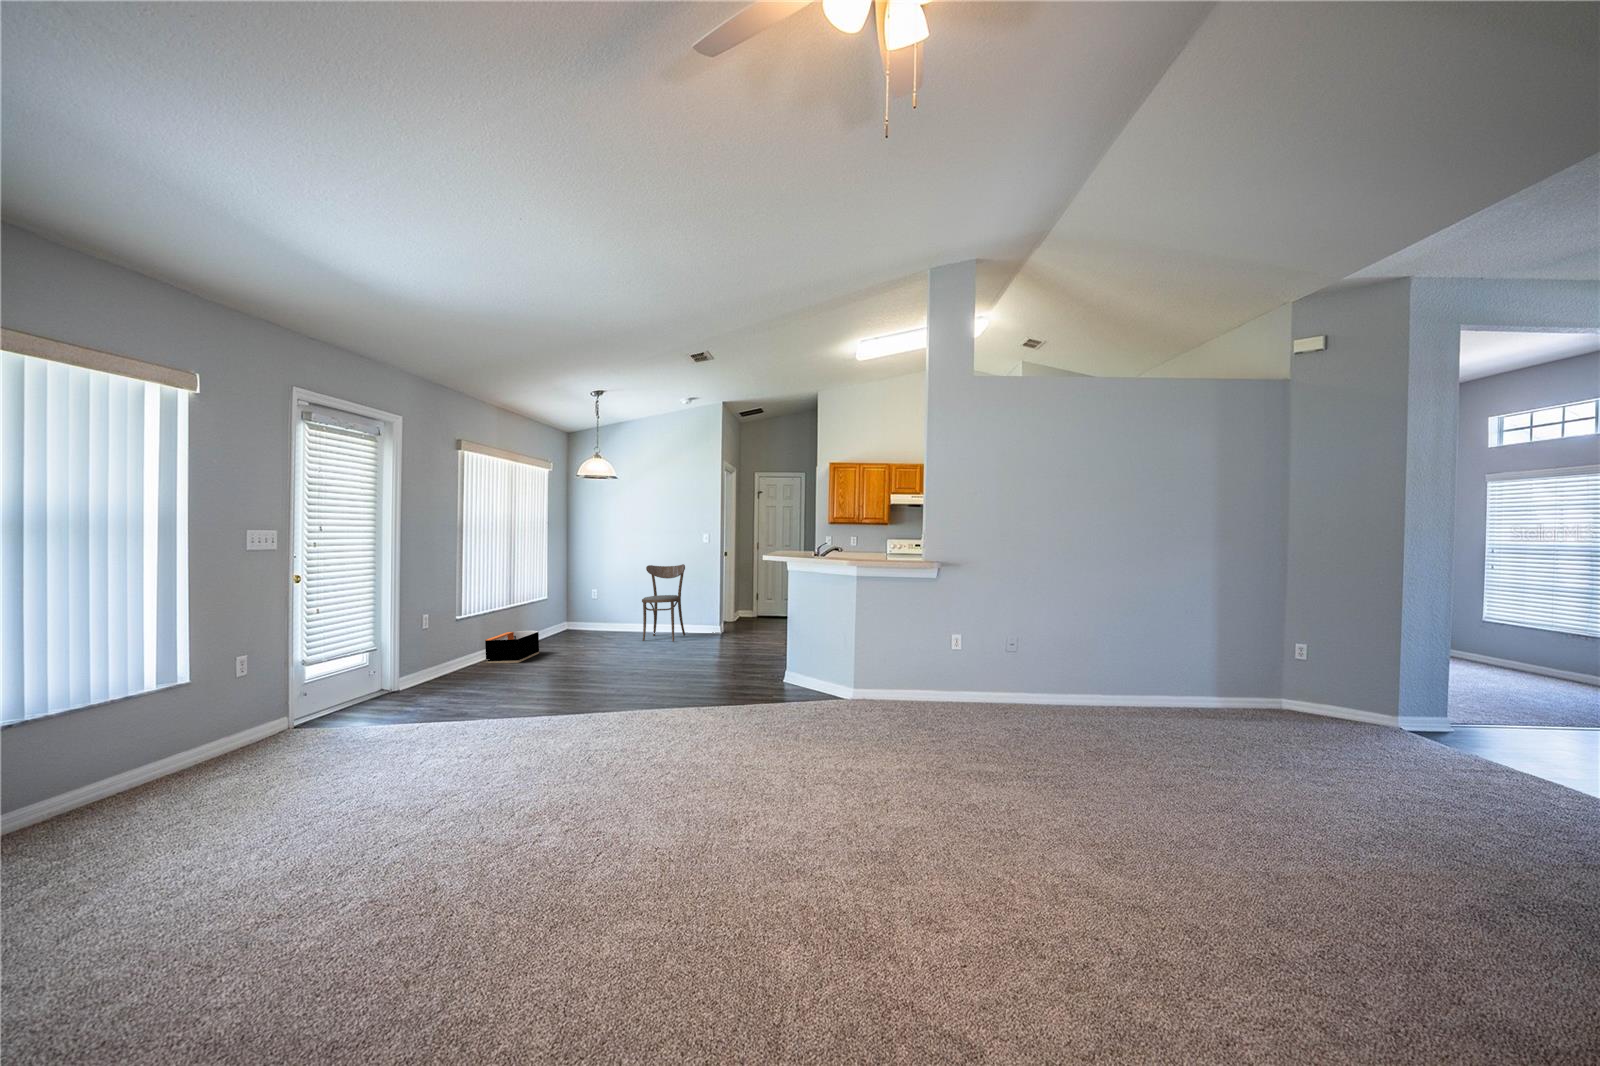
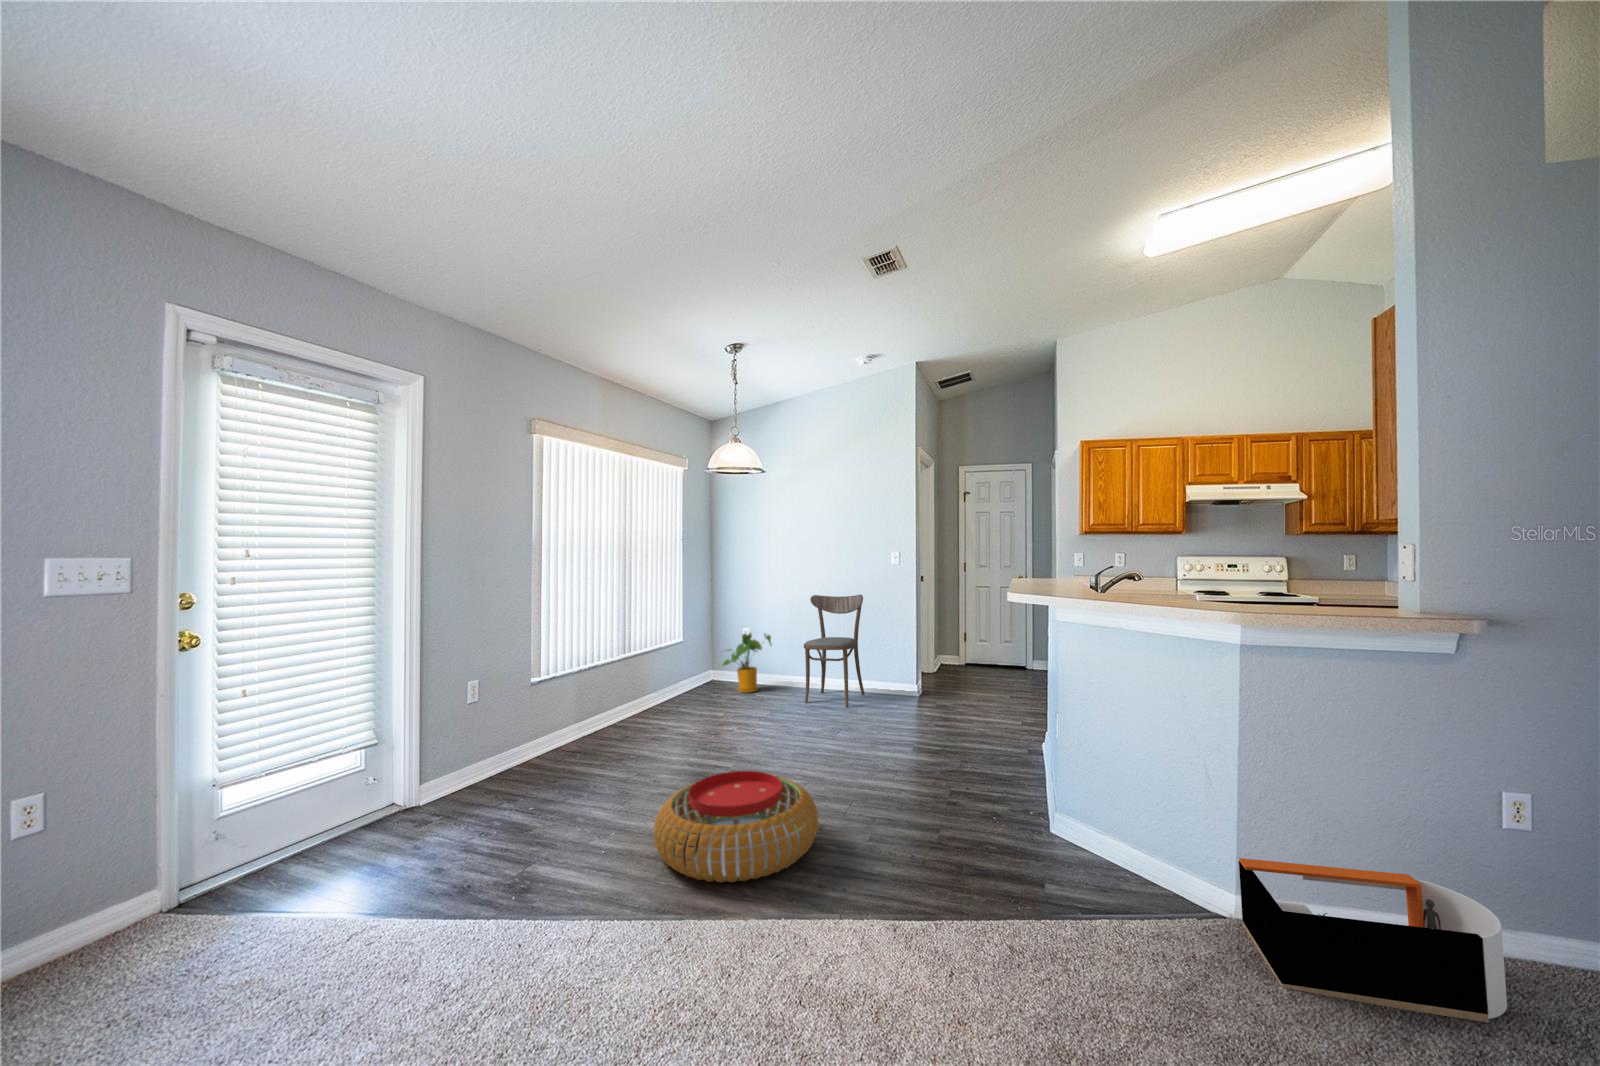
house plant: none [576,594,615,638] -> present [722,633,772,693]
storage bin: present [485,631,539,663] -> present [1239,858,1507,1022]
pouf: none [573,655,665,701] -> present [654,771,818,882]

